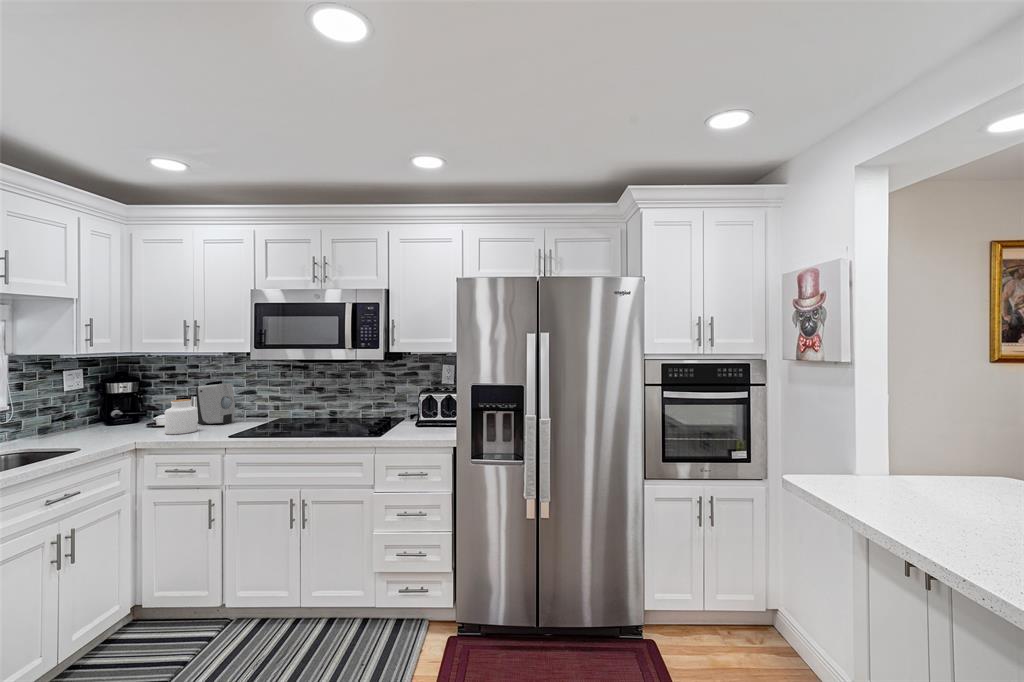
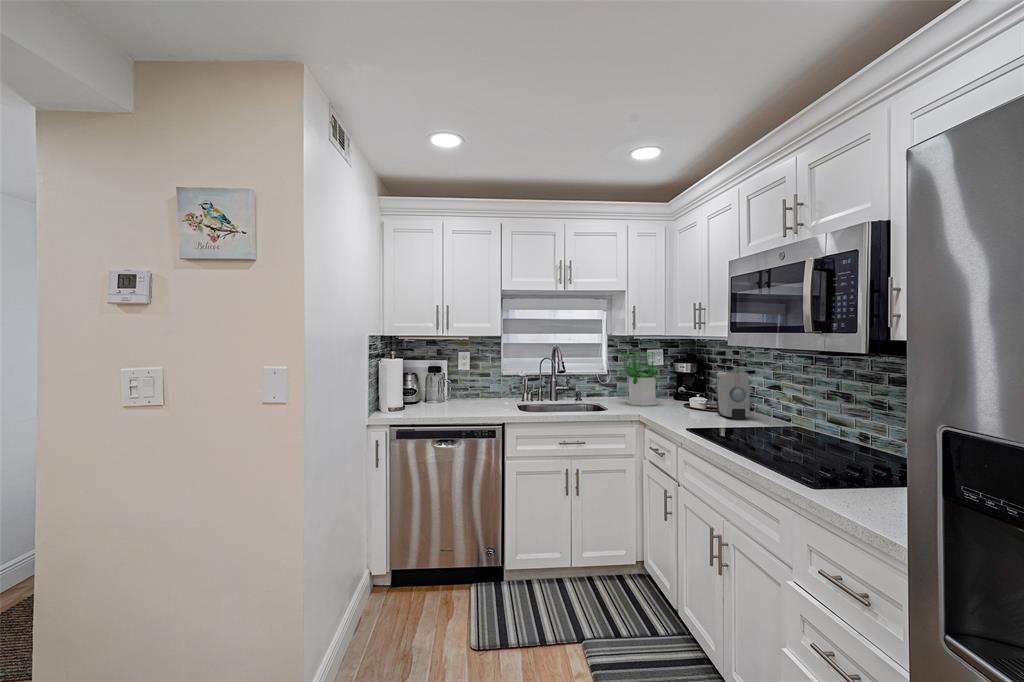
potted plant: none [42,372,114,438] -> present [621,350,660,406]
jar: present [165,399,198,434] -> none [668,384,697,420]

